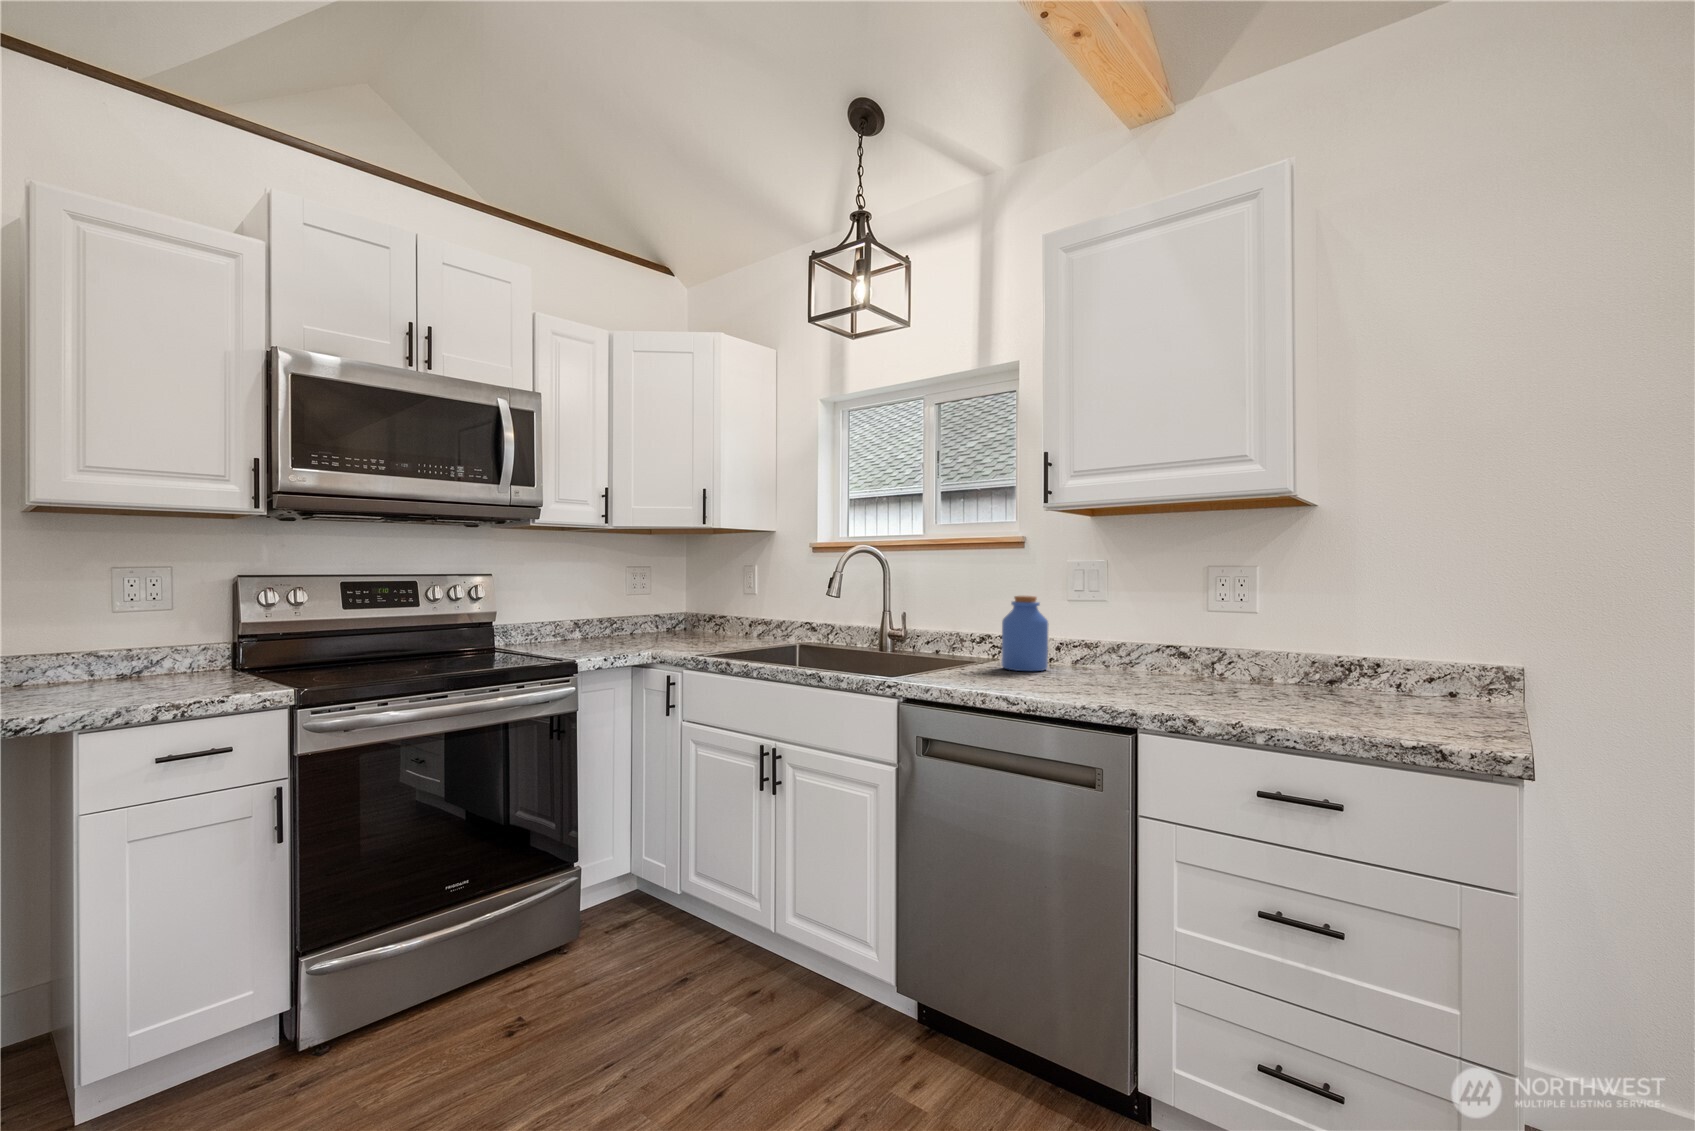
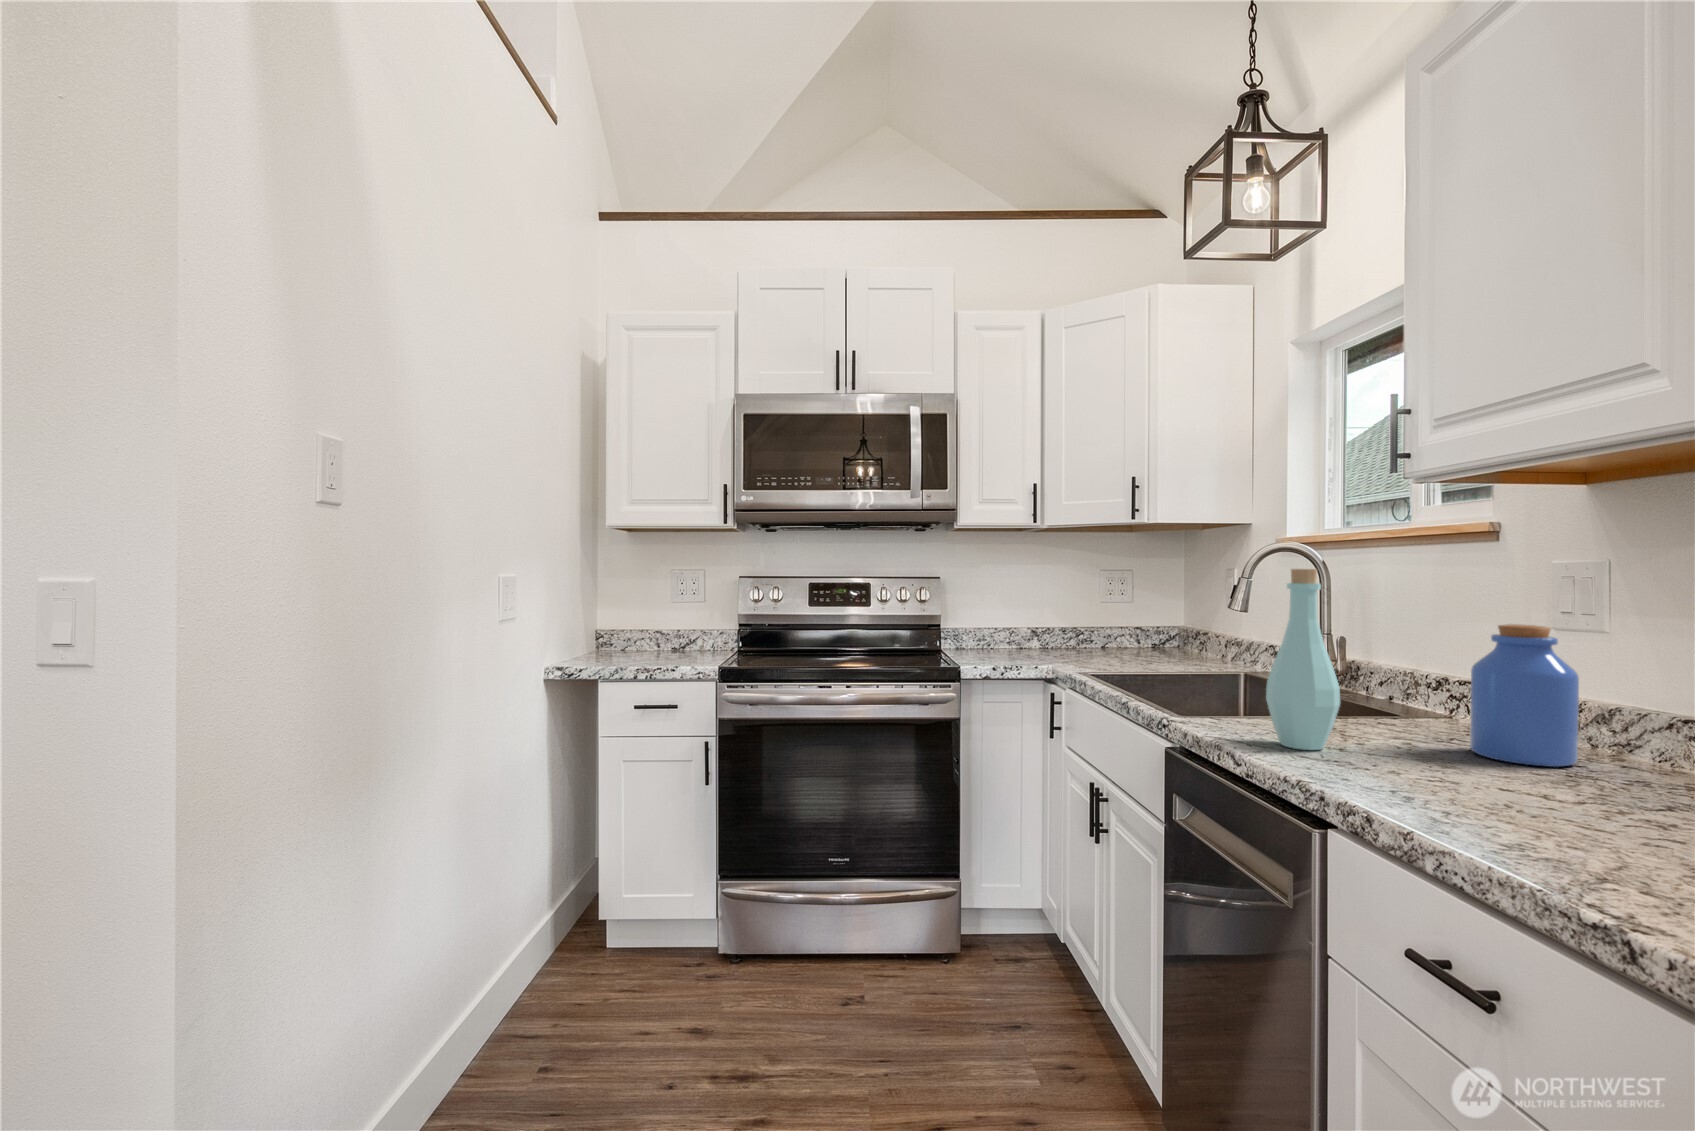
bottle: none [926,565,966,679] -> present [1266,569,1340,750]

